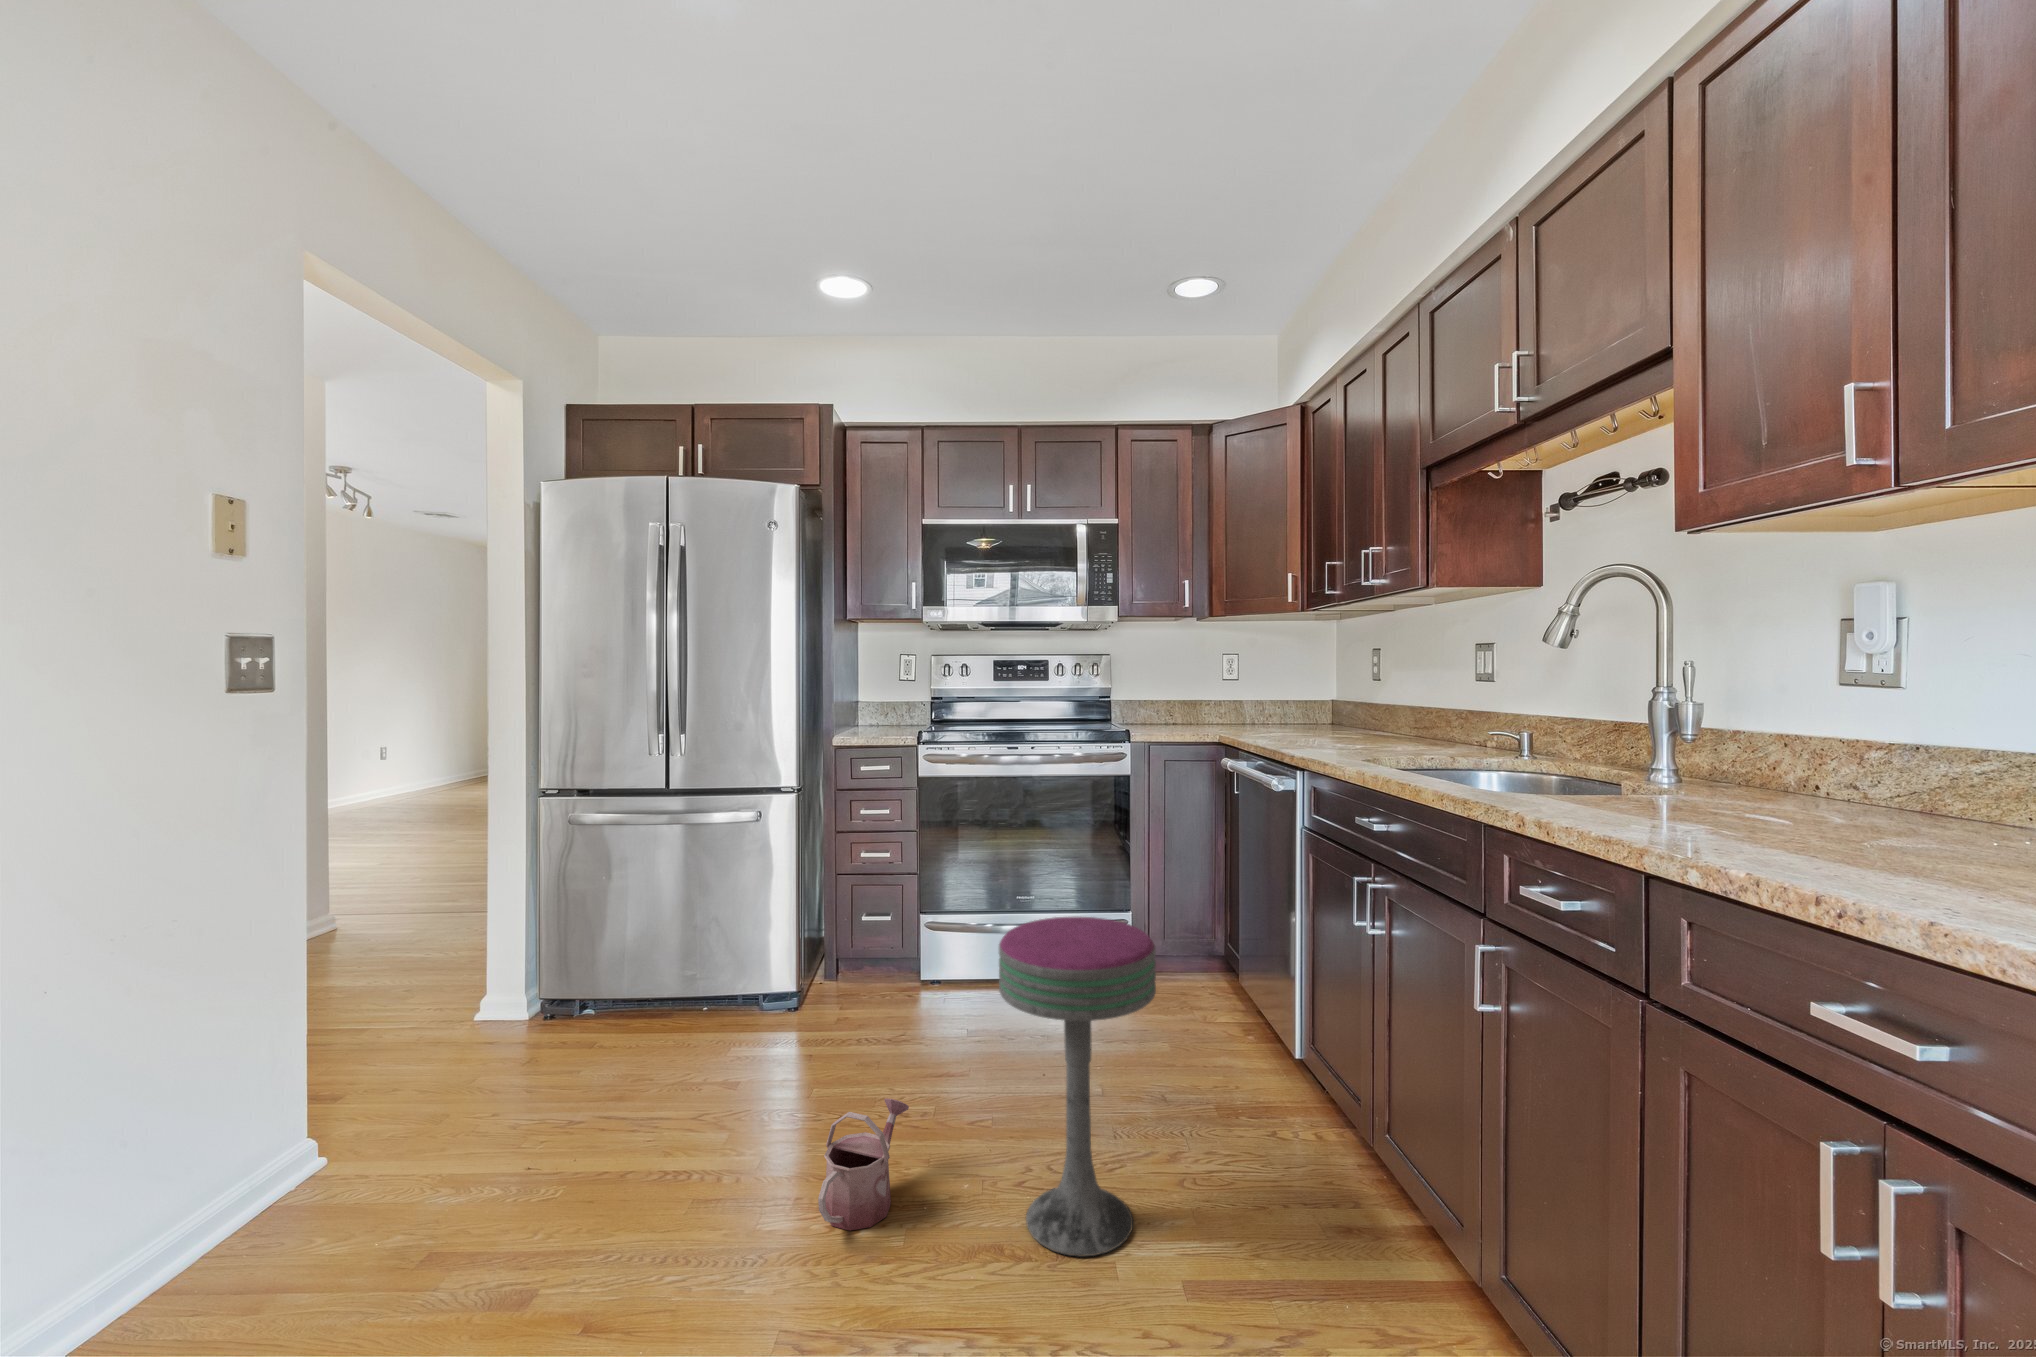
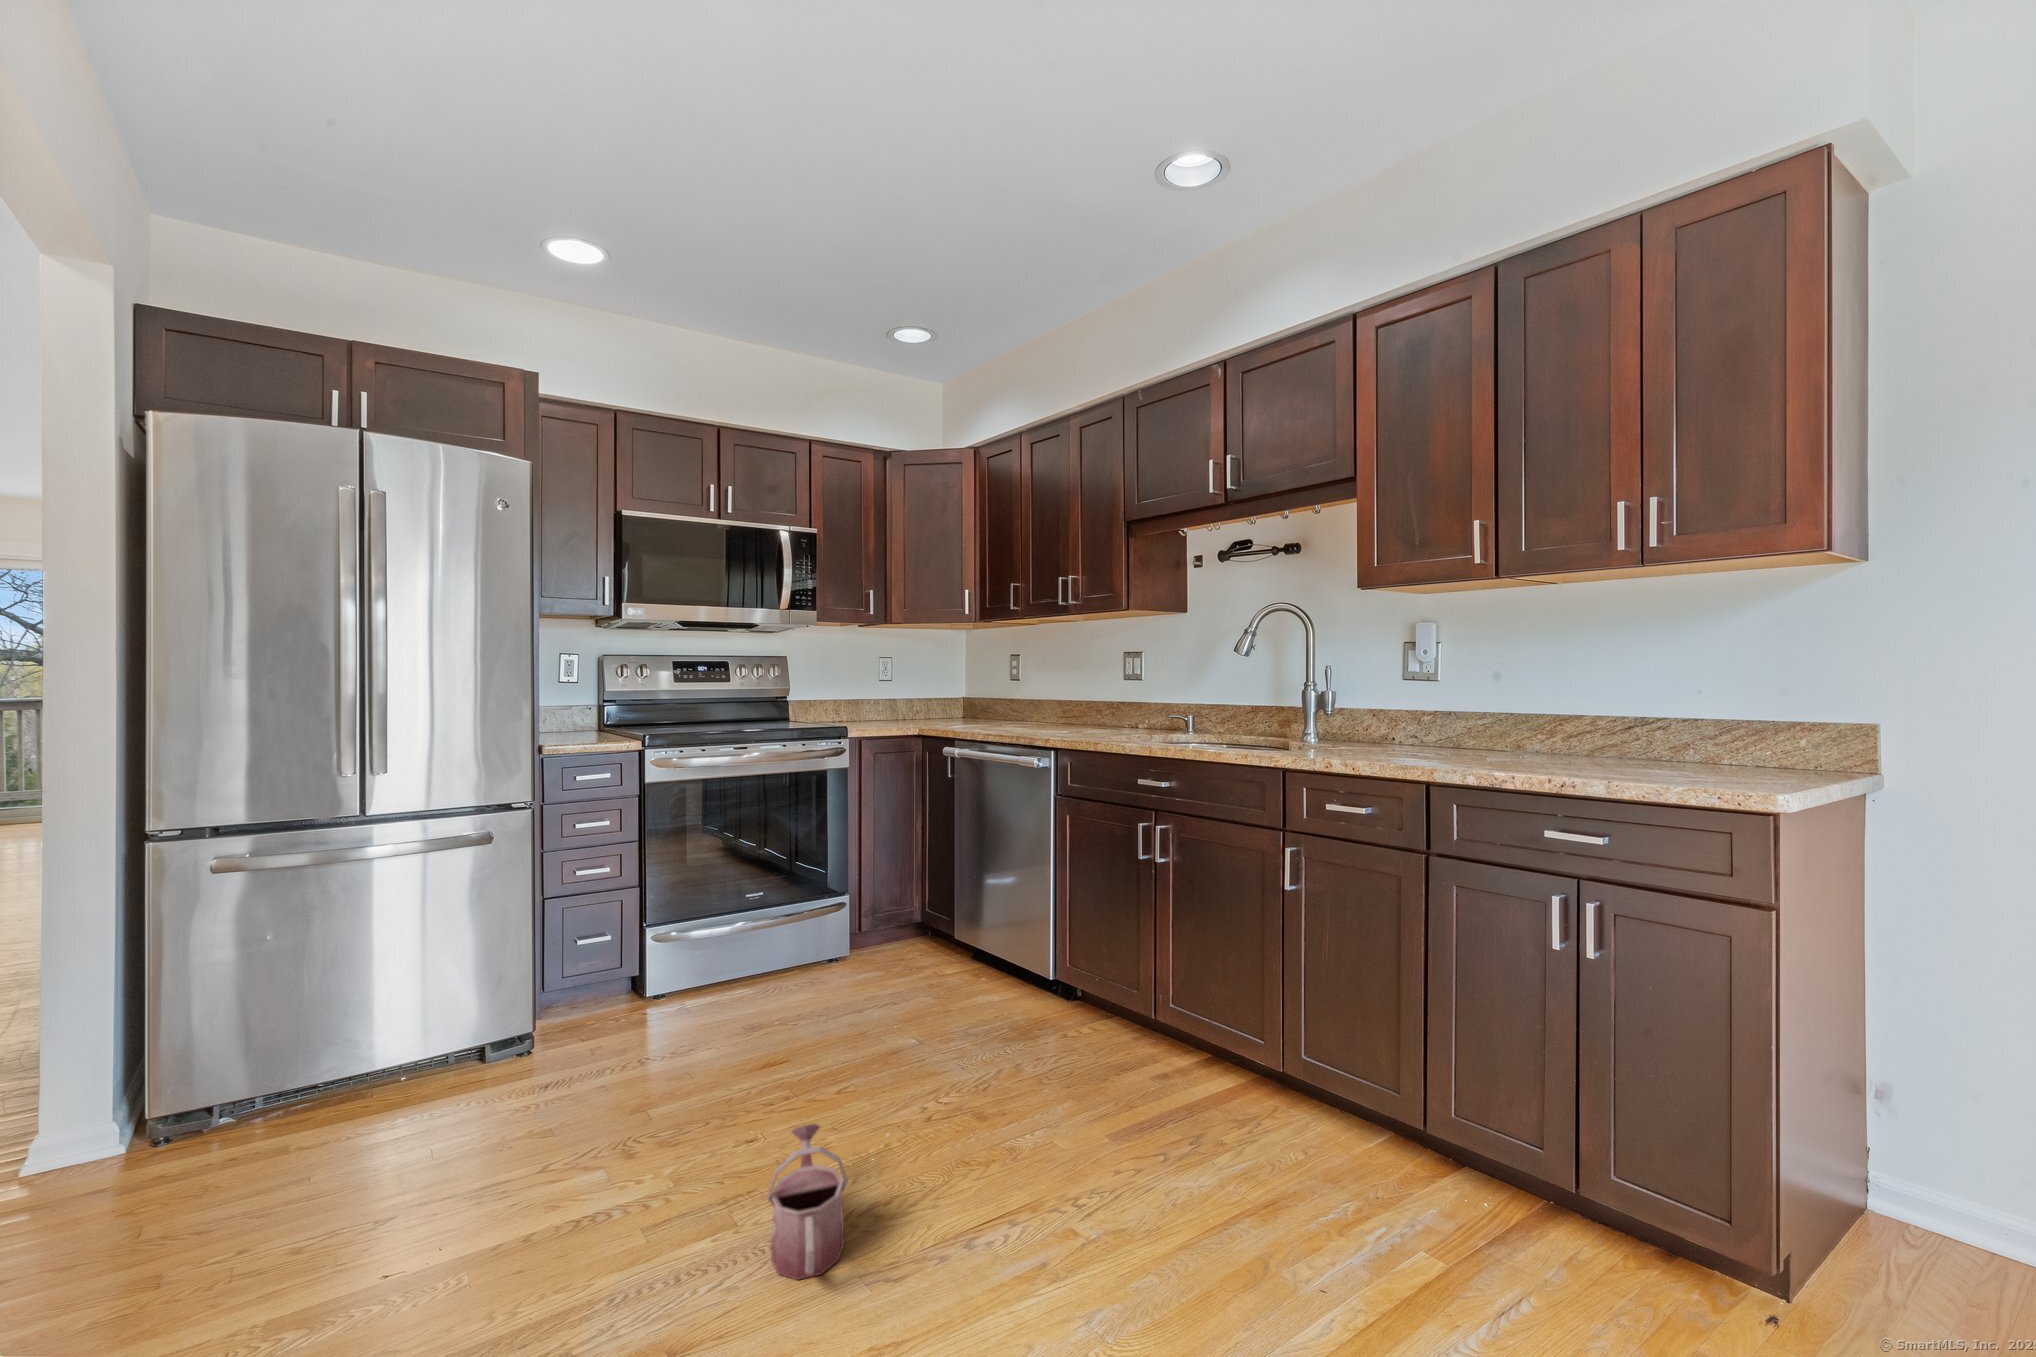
bar stool: present [999,917,1156,1257] -> none [938,891,1079,1196]

